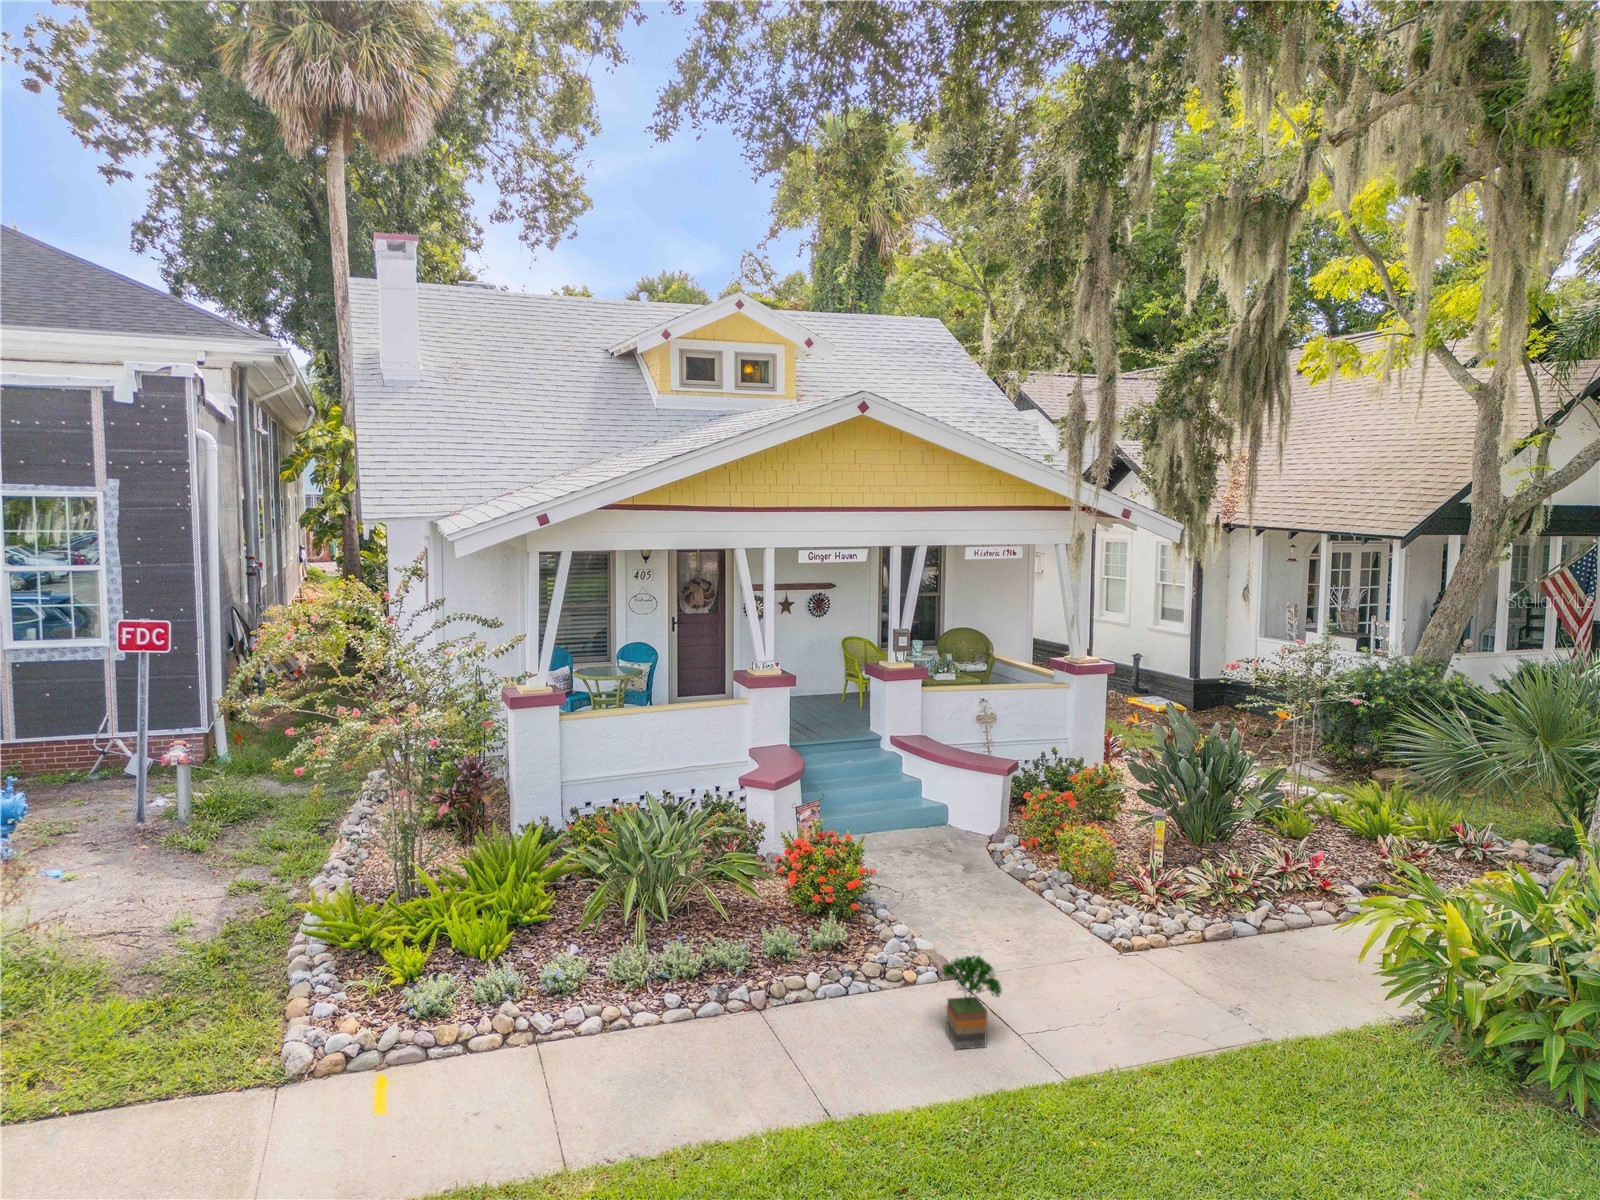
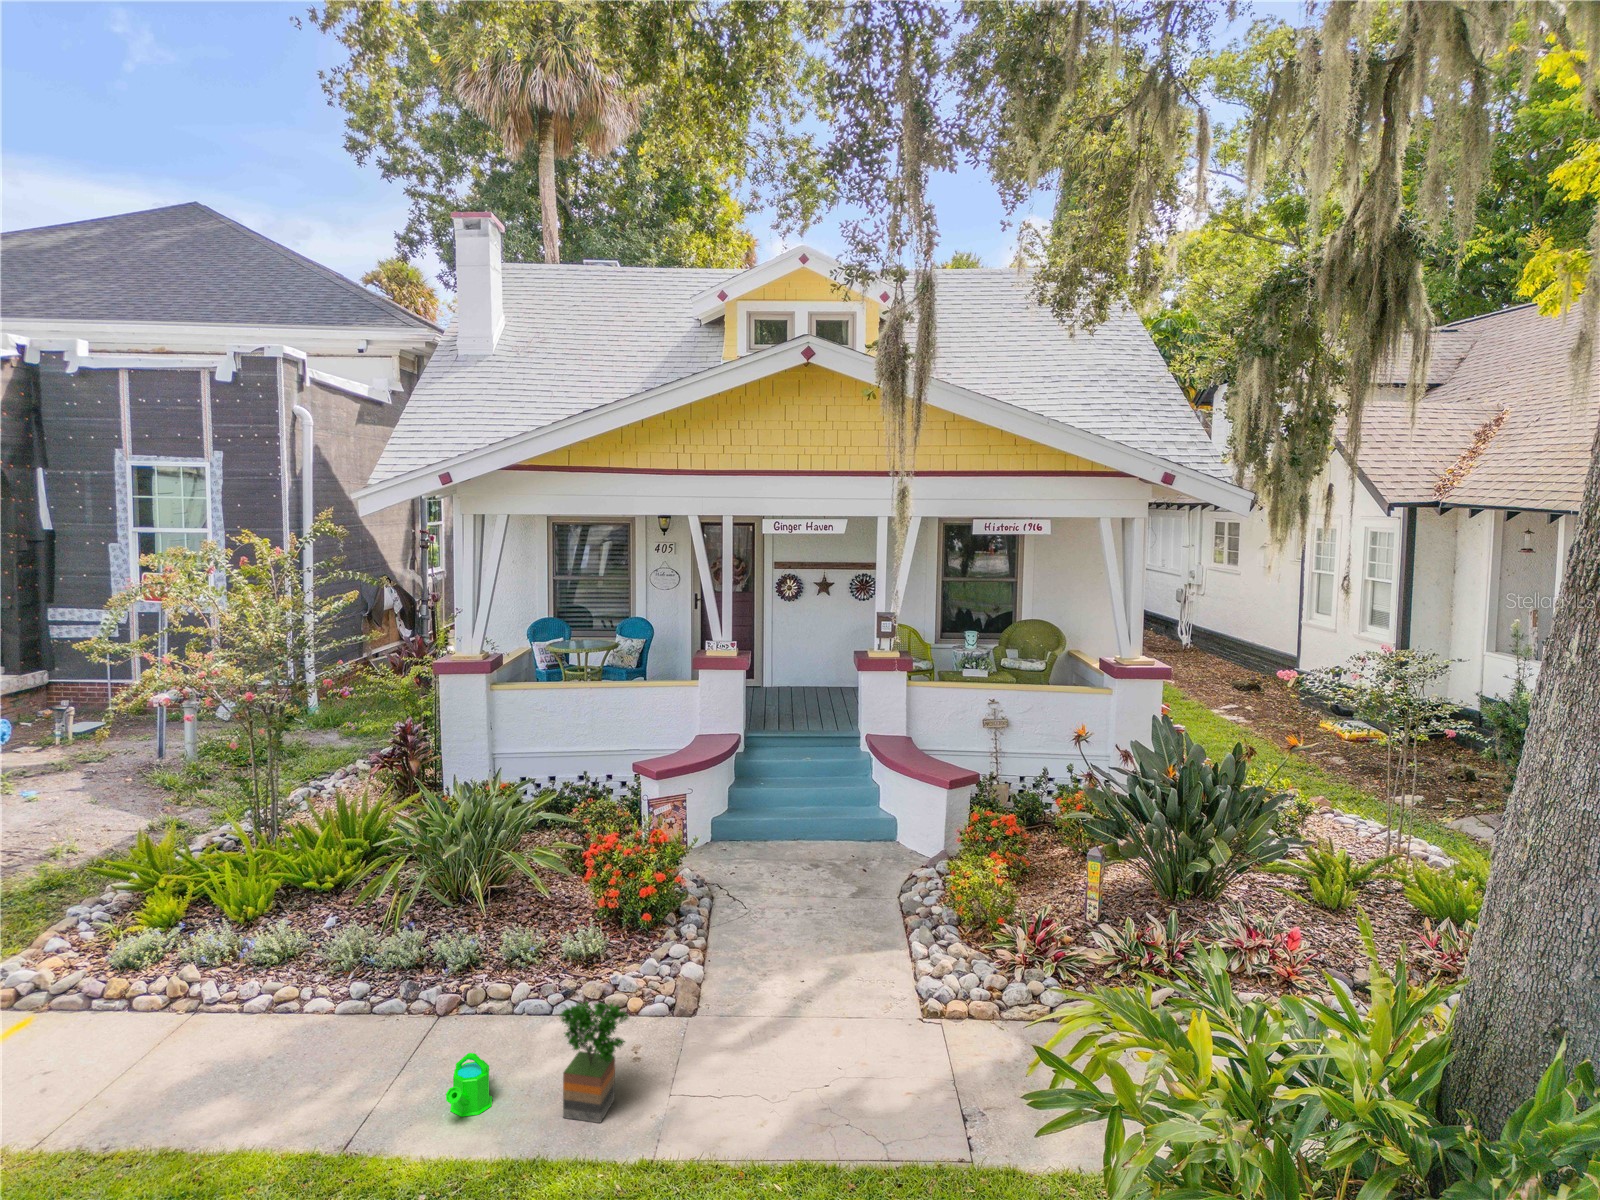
watering can: none [863,1013,896,1065] -> present [446,1053,492,1117]

